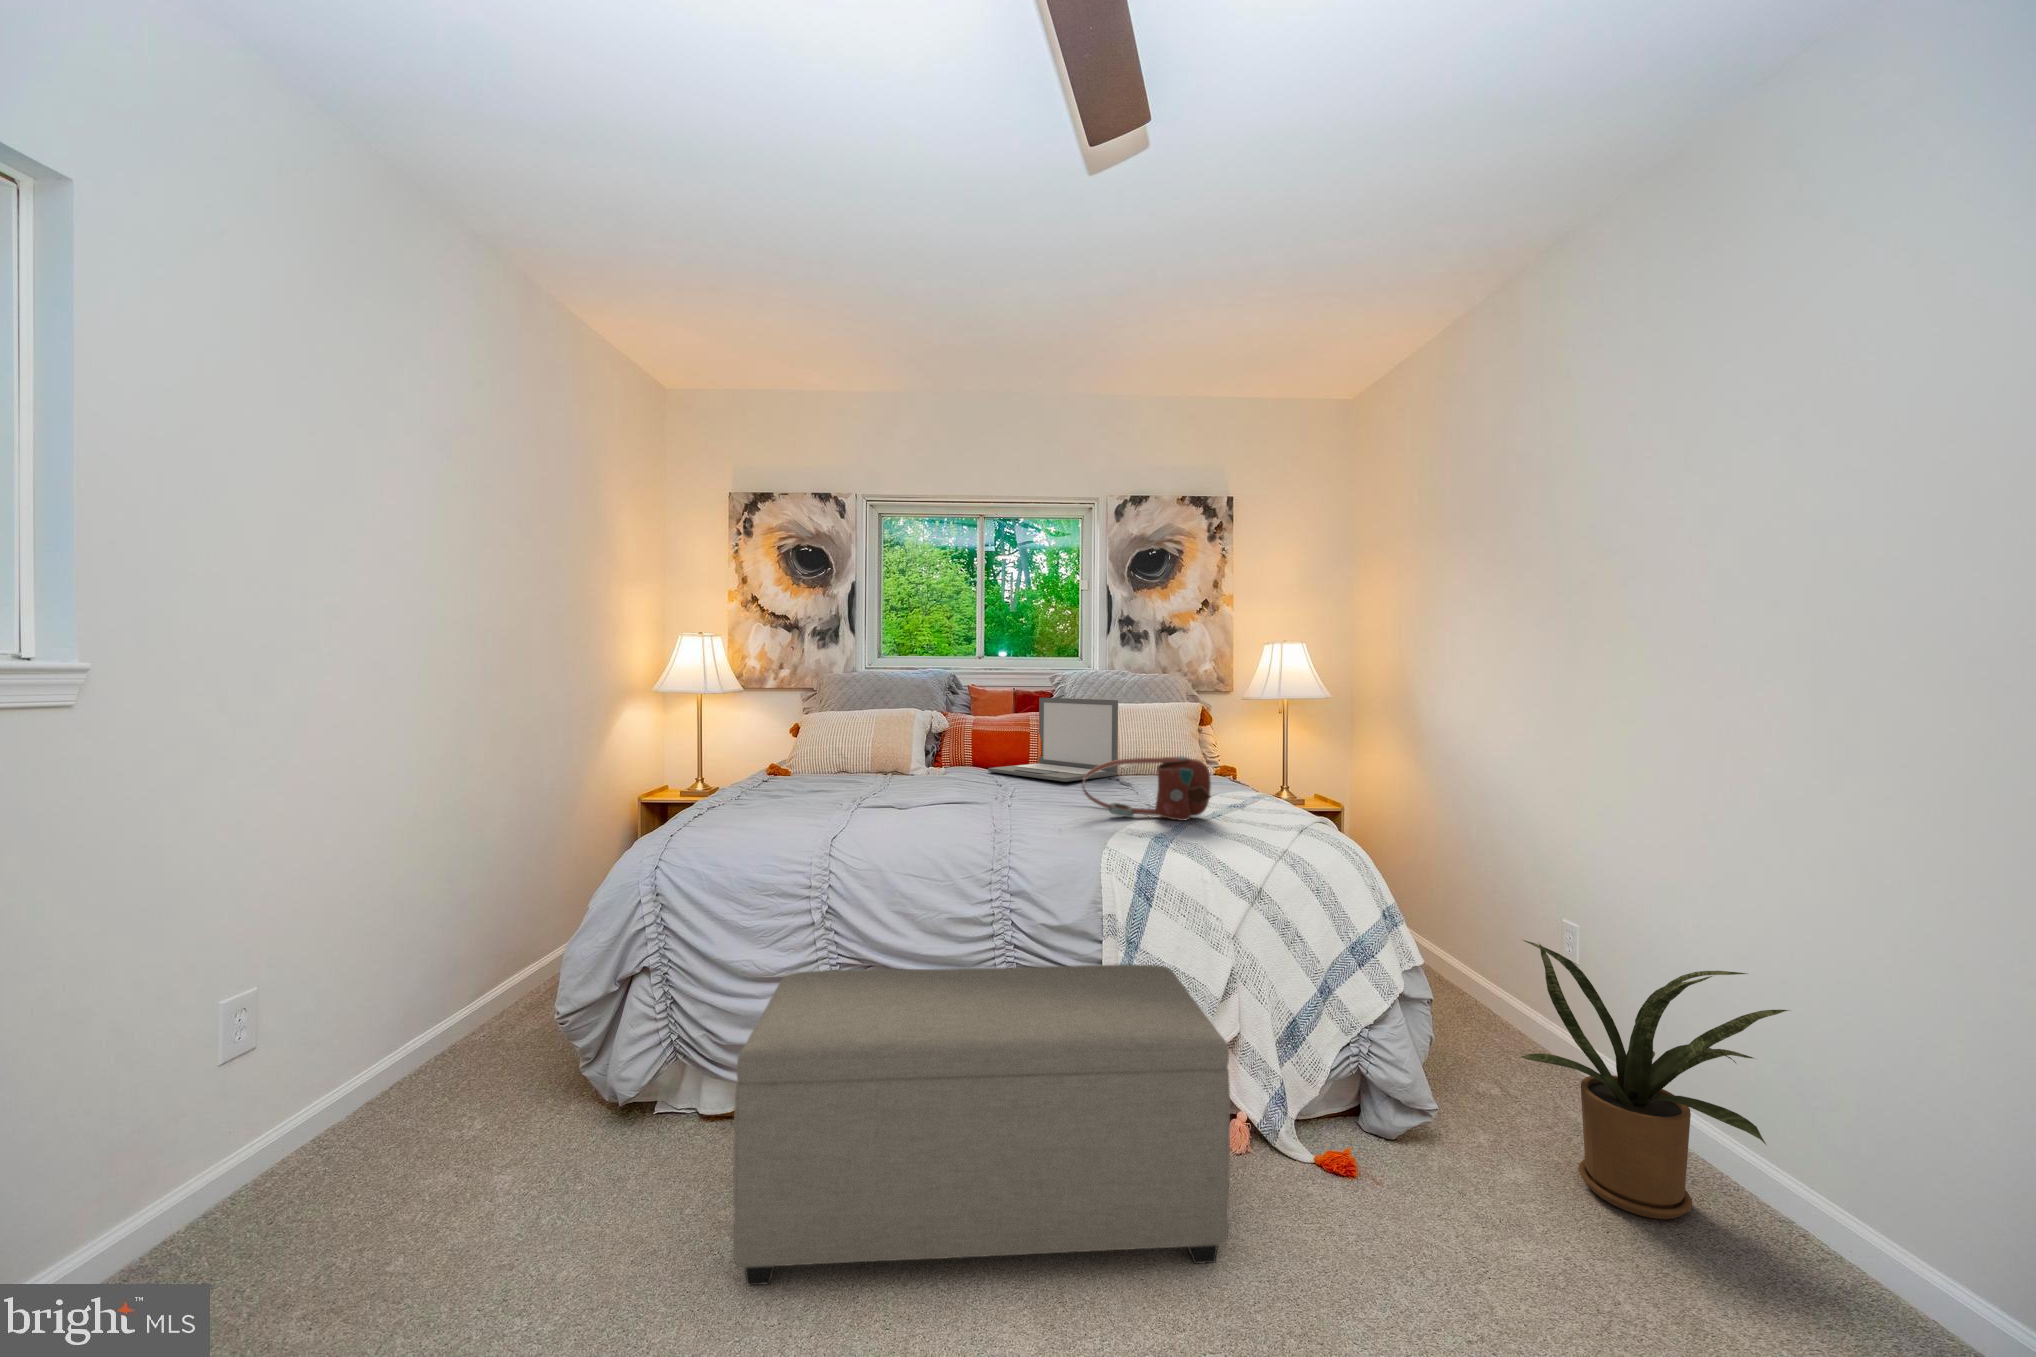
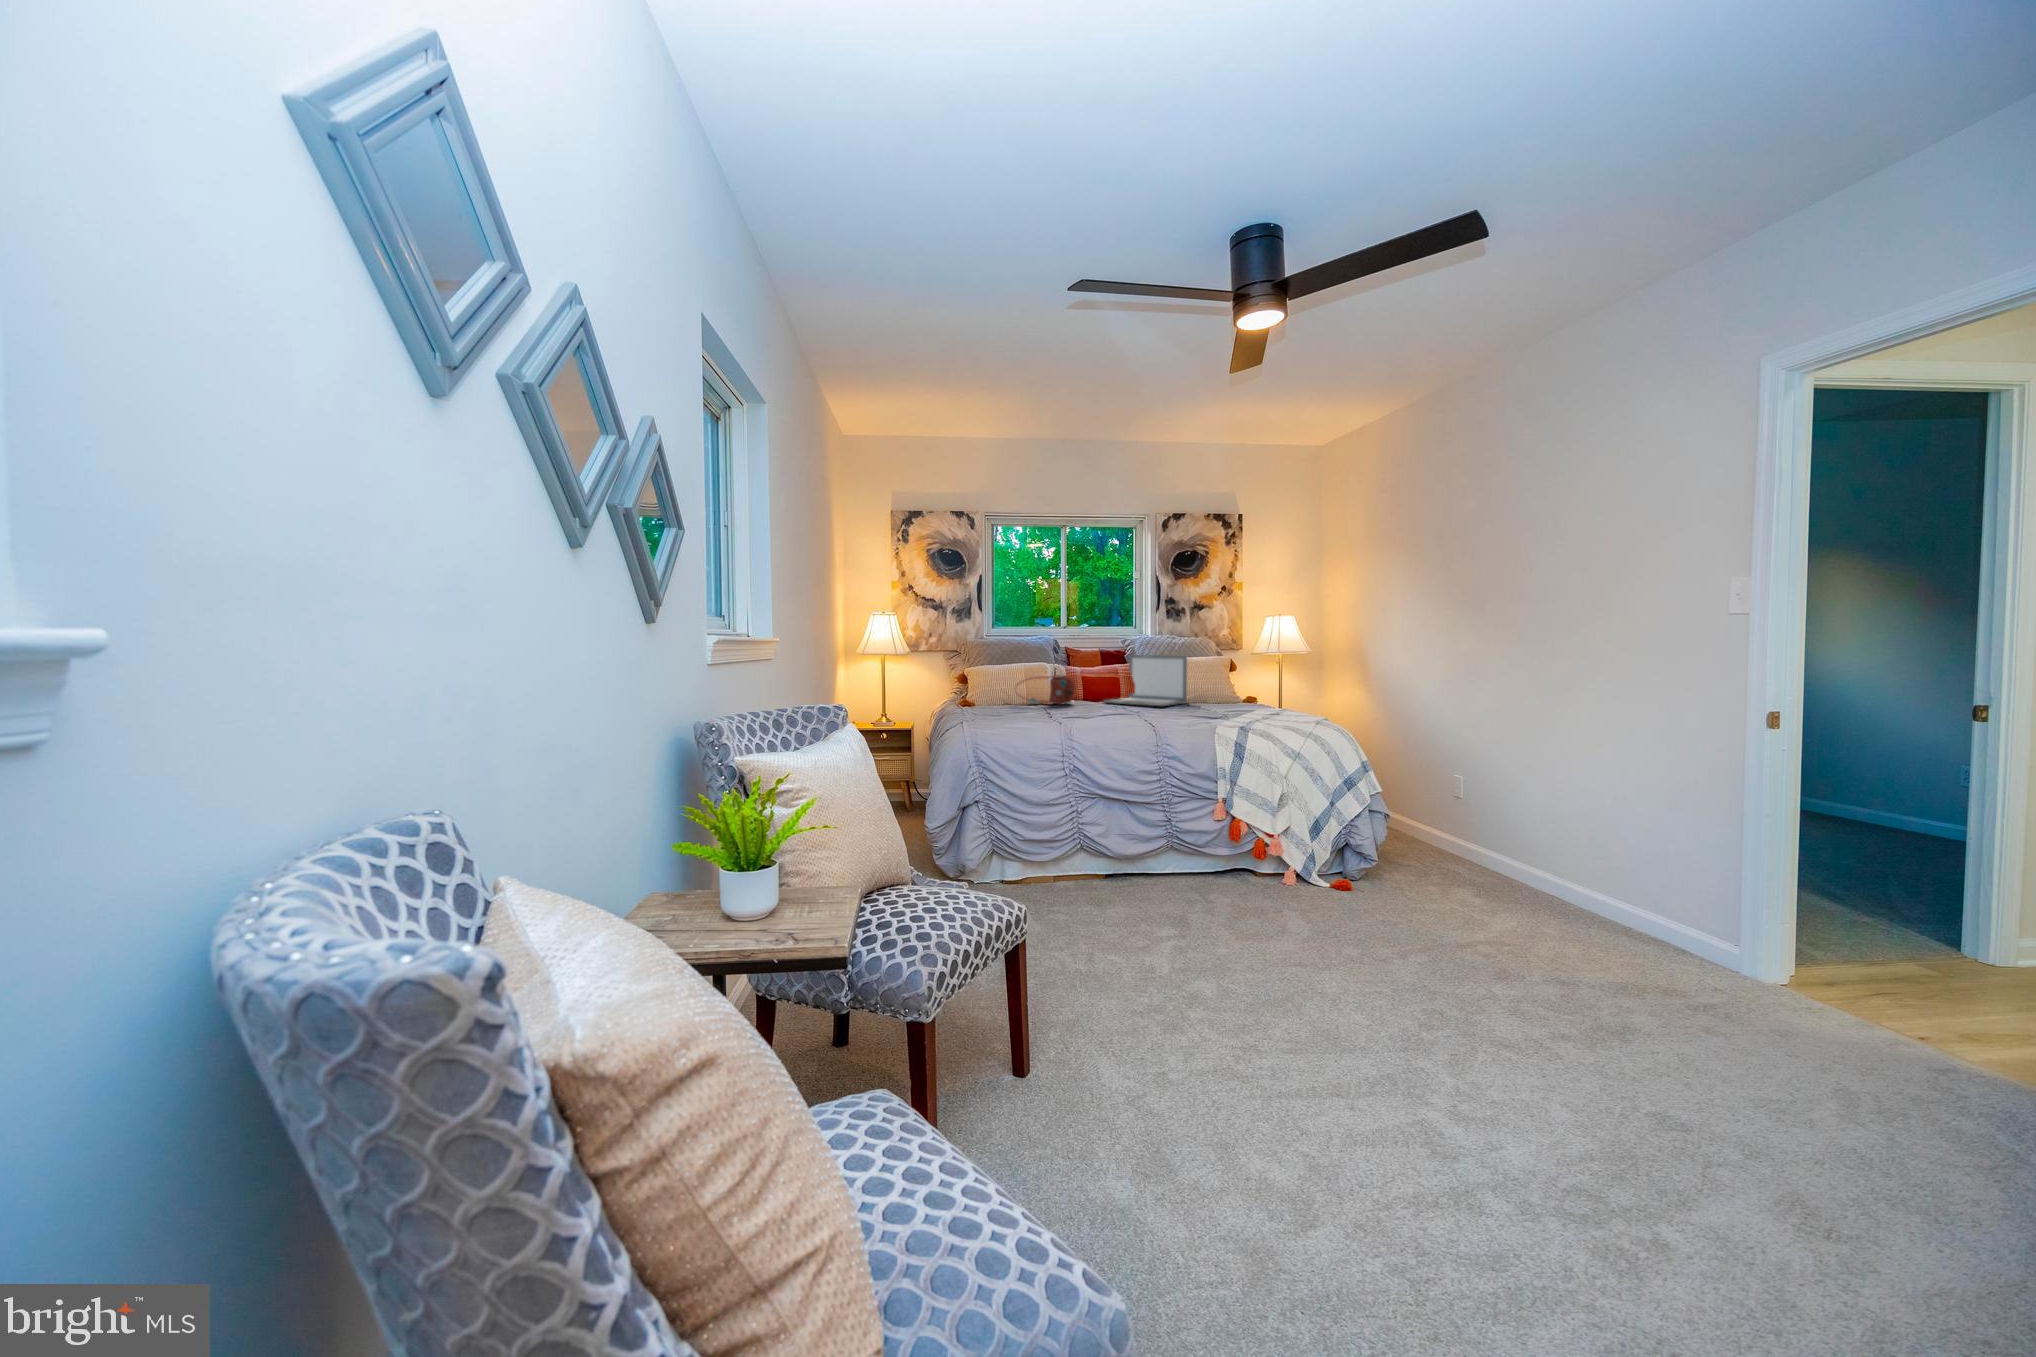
handbag: present [1082,756,1211,821] -> present [1019,675,1075,705]
house plant: present [1521,940,1788,1219] -> none [1423,771,1542,890]
ottoman: present [733,964,1230,1285] -> none [1067,790,1300,919]

